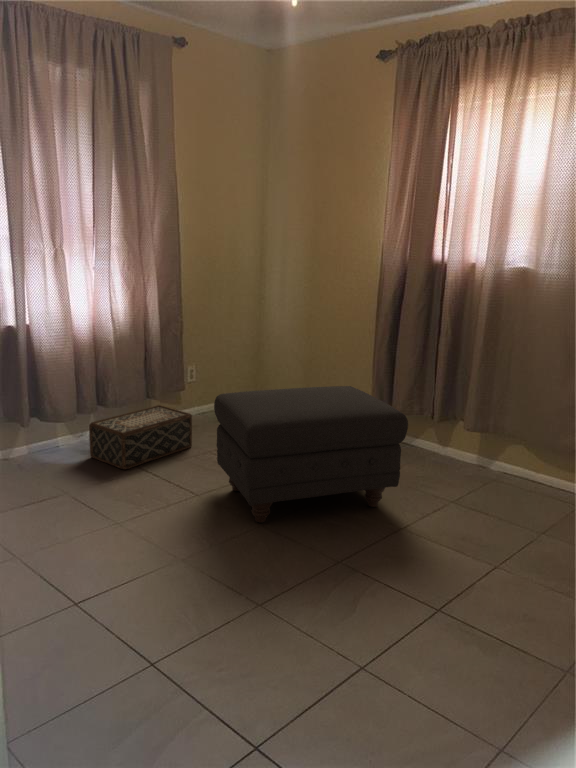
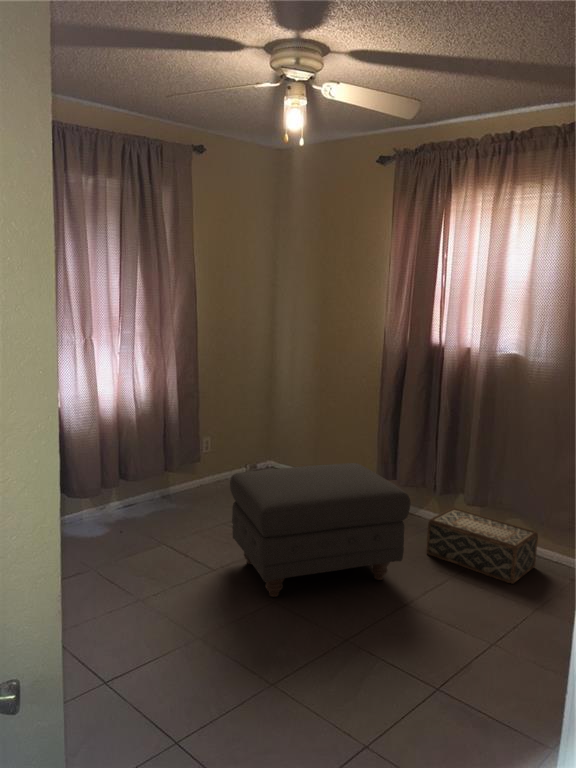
woven basket: present [89,405,192,470] -> present [426,508,538,584]

